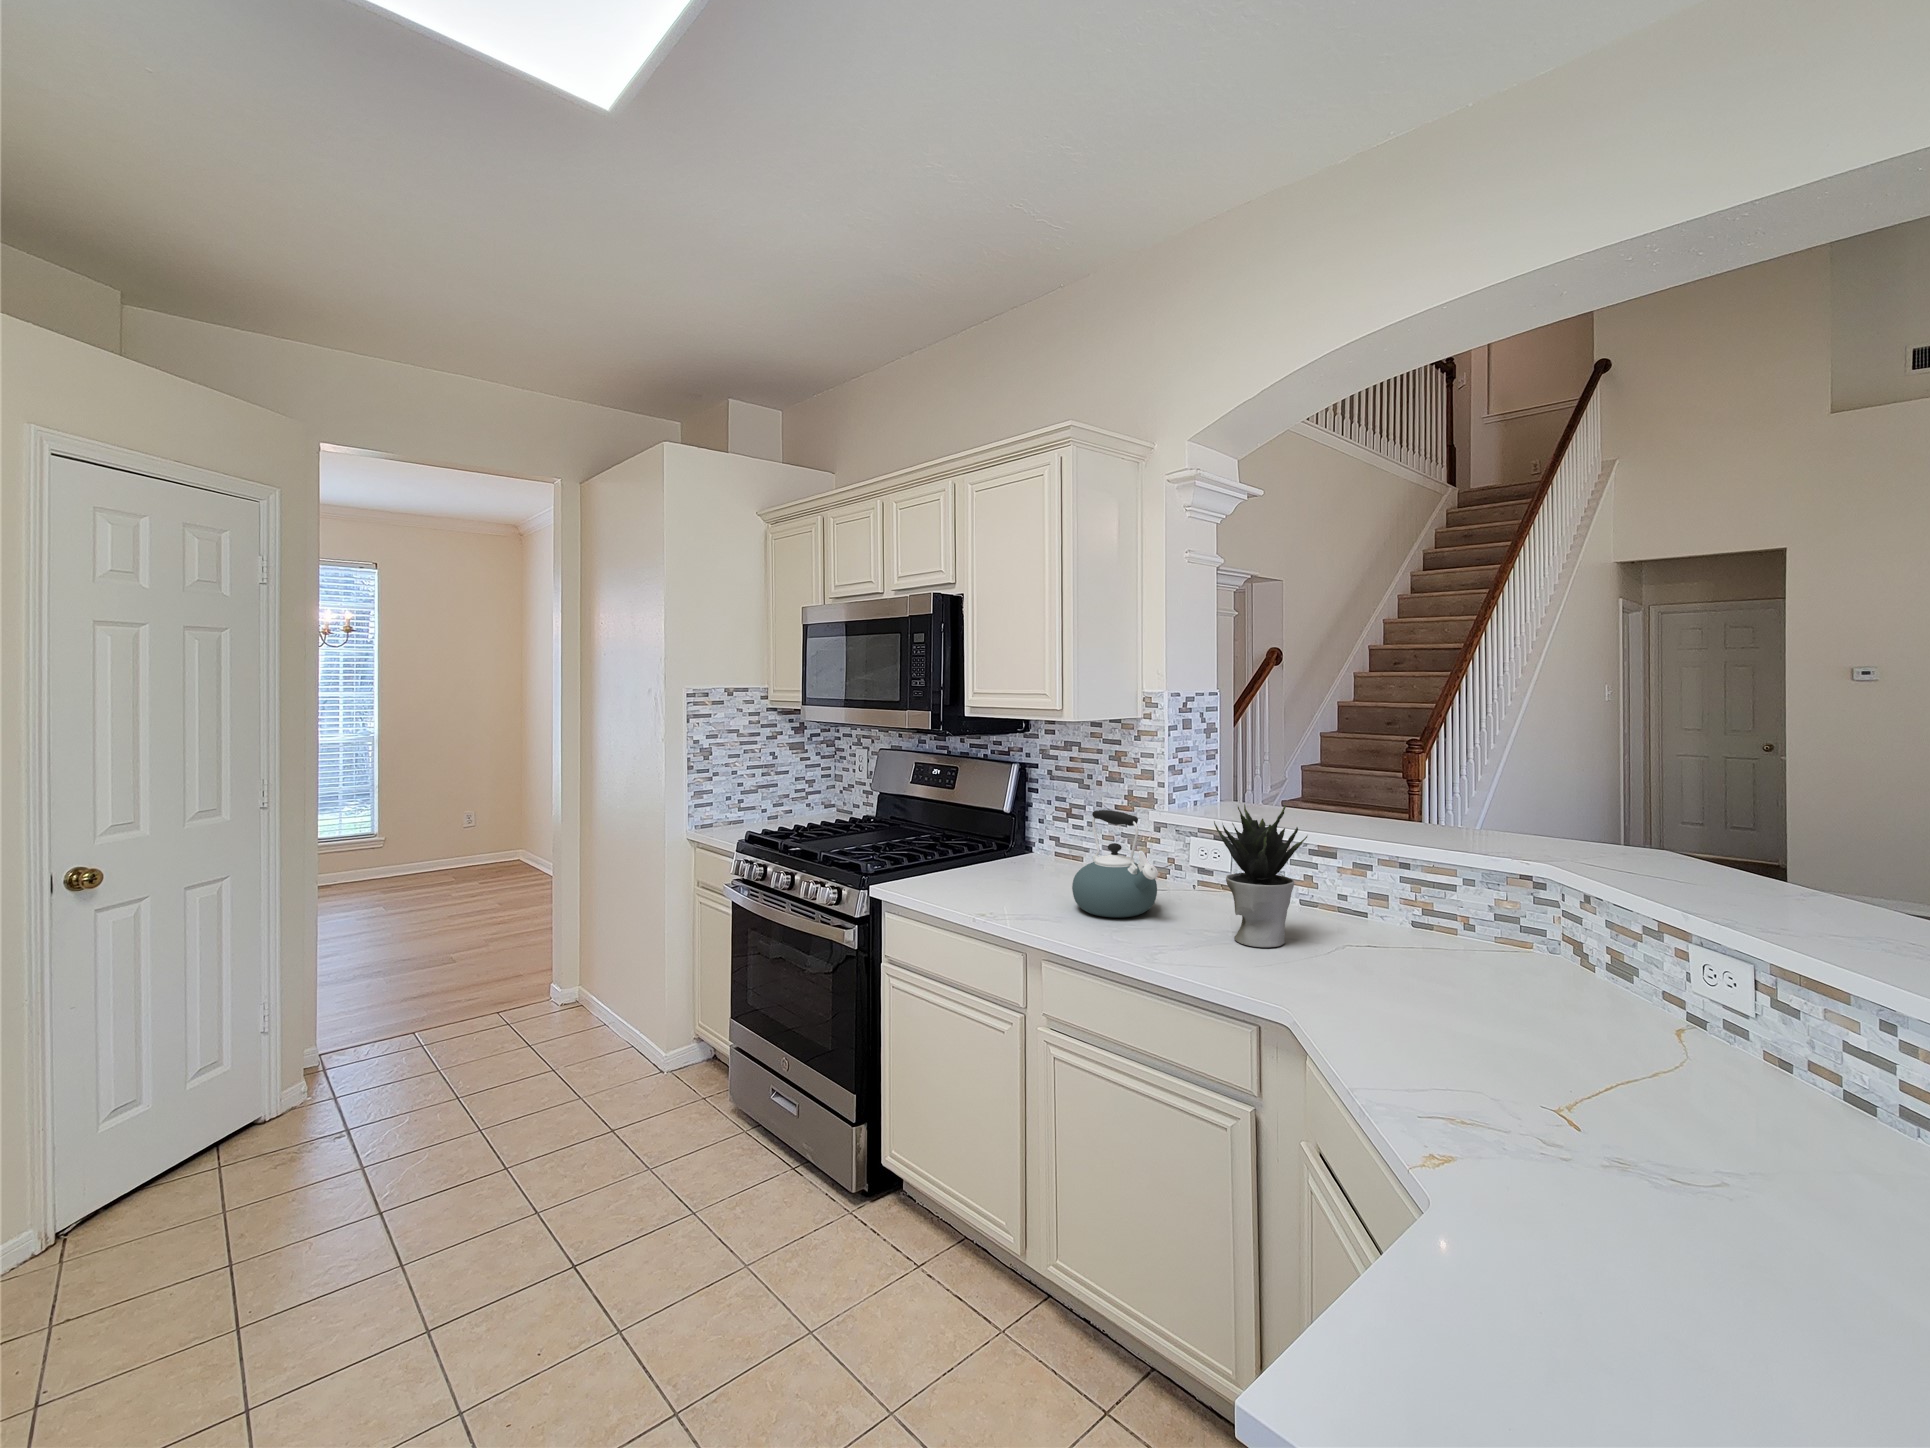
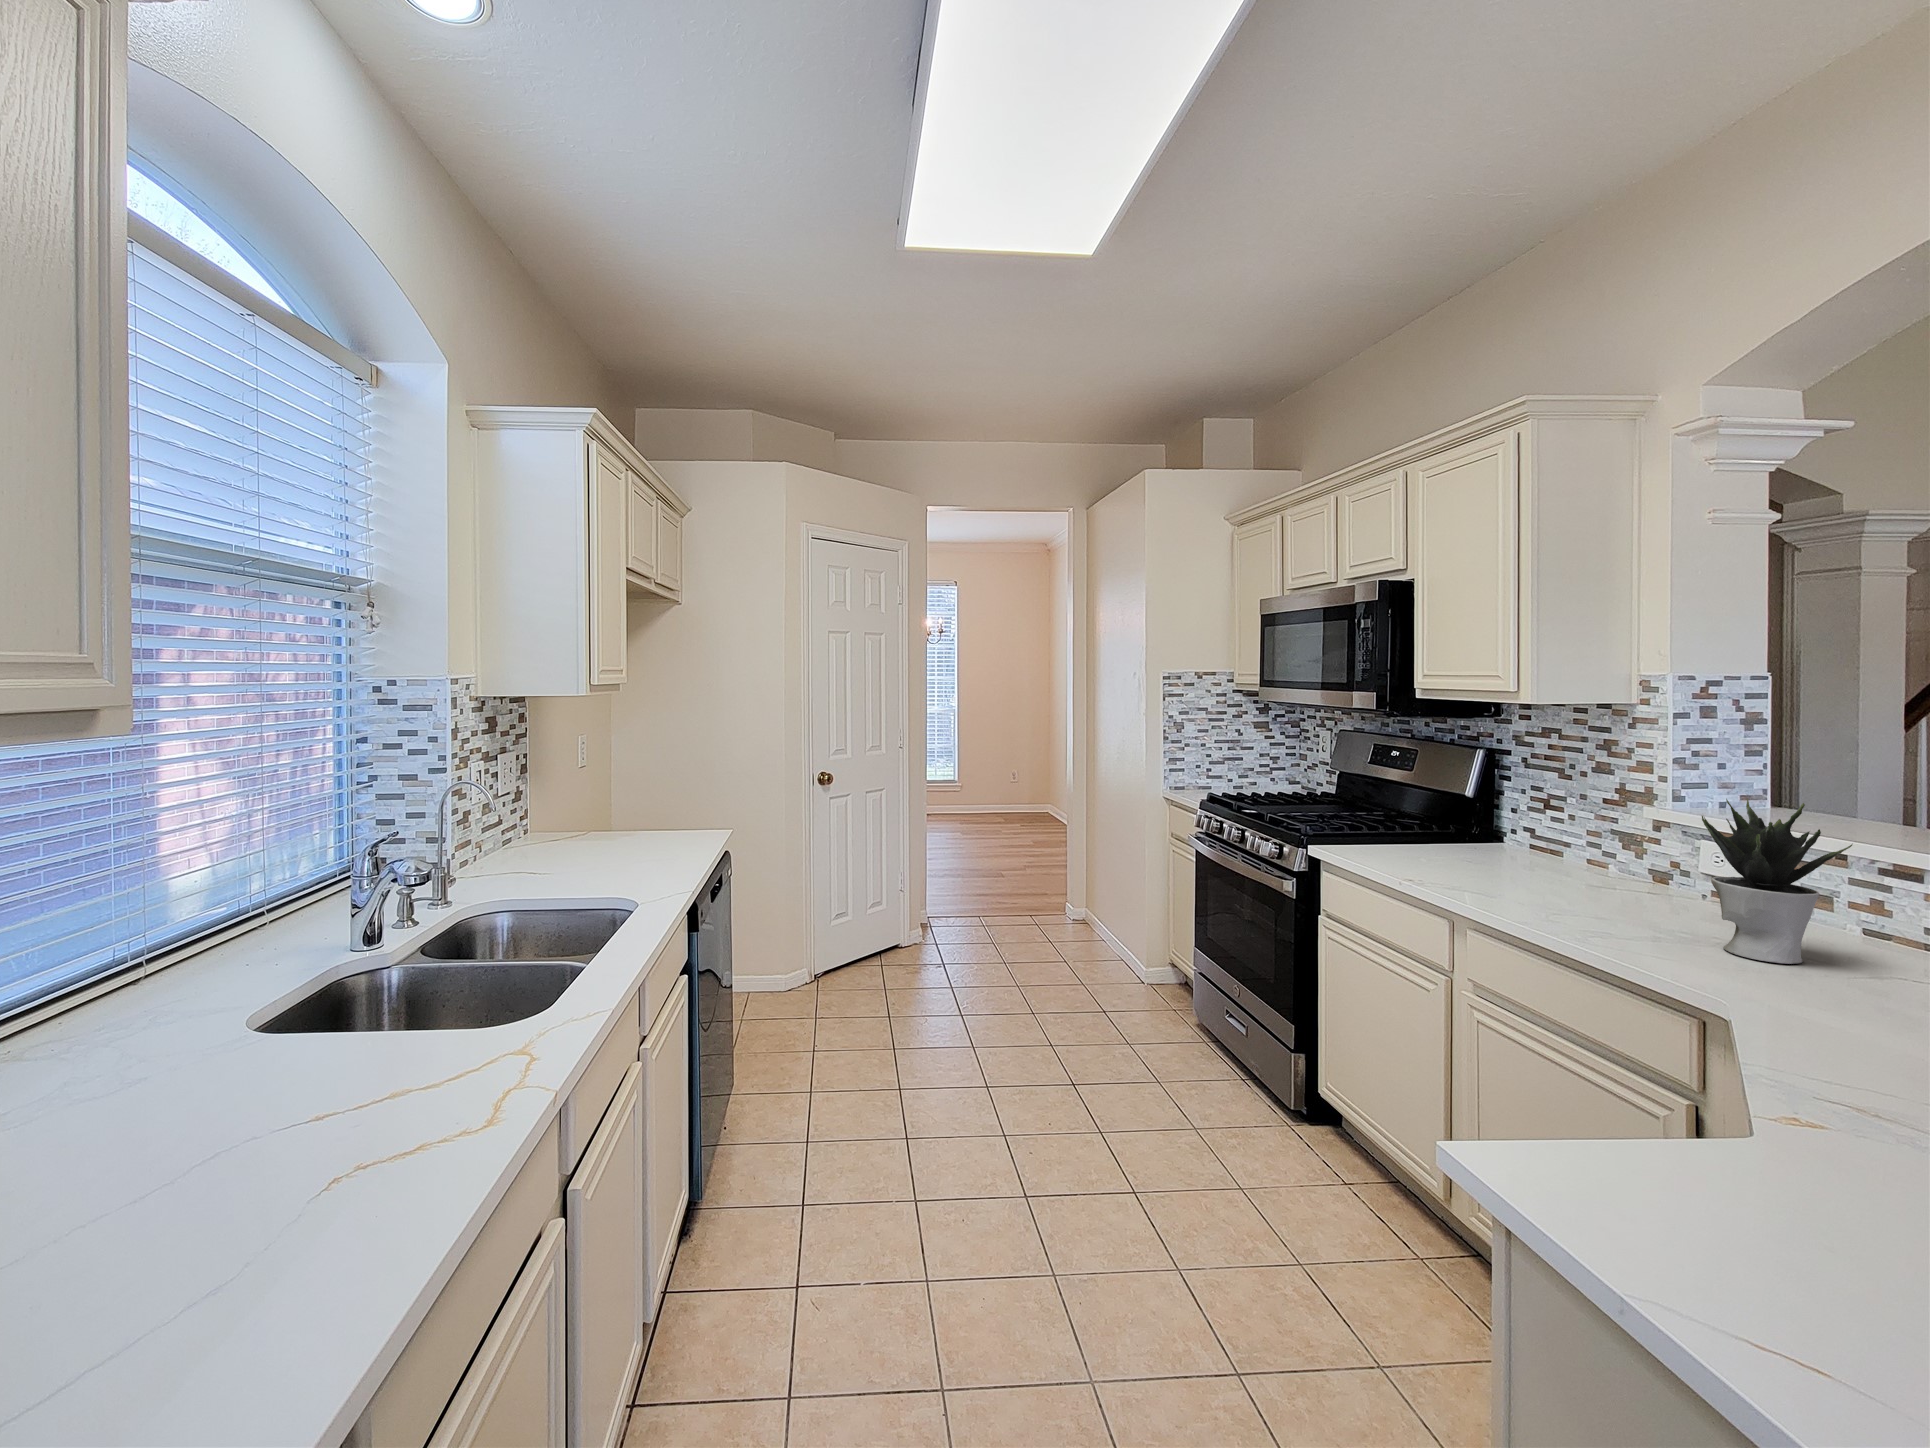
kettle: present [1072,810,1158,918] -> none [1519,796,1631,908]

